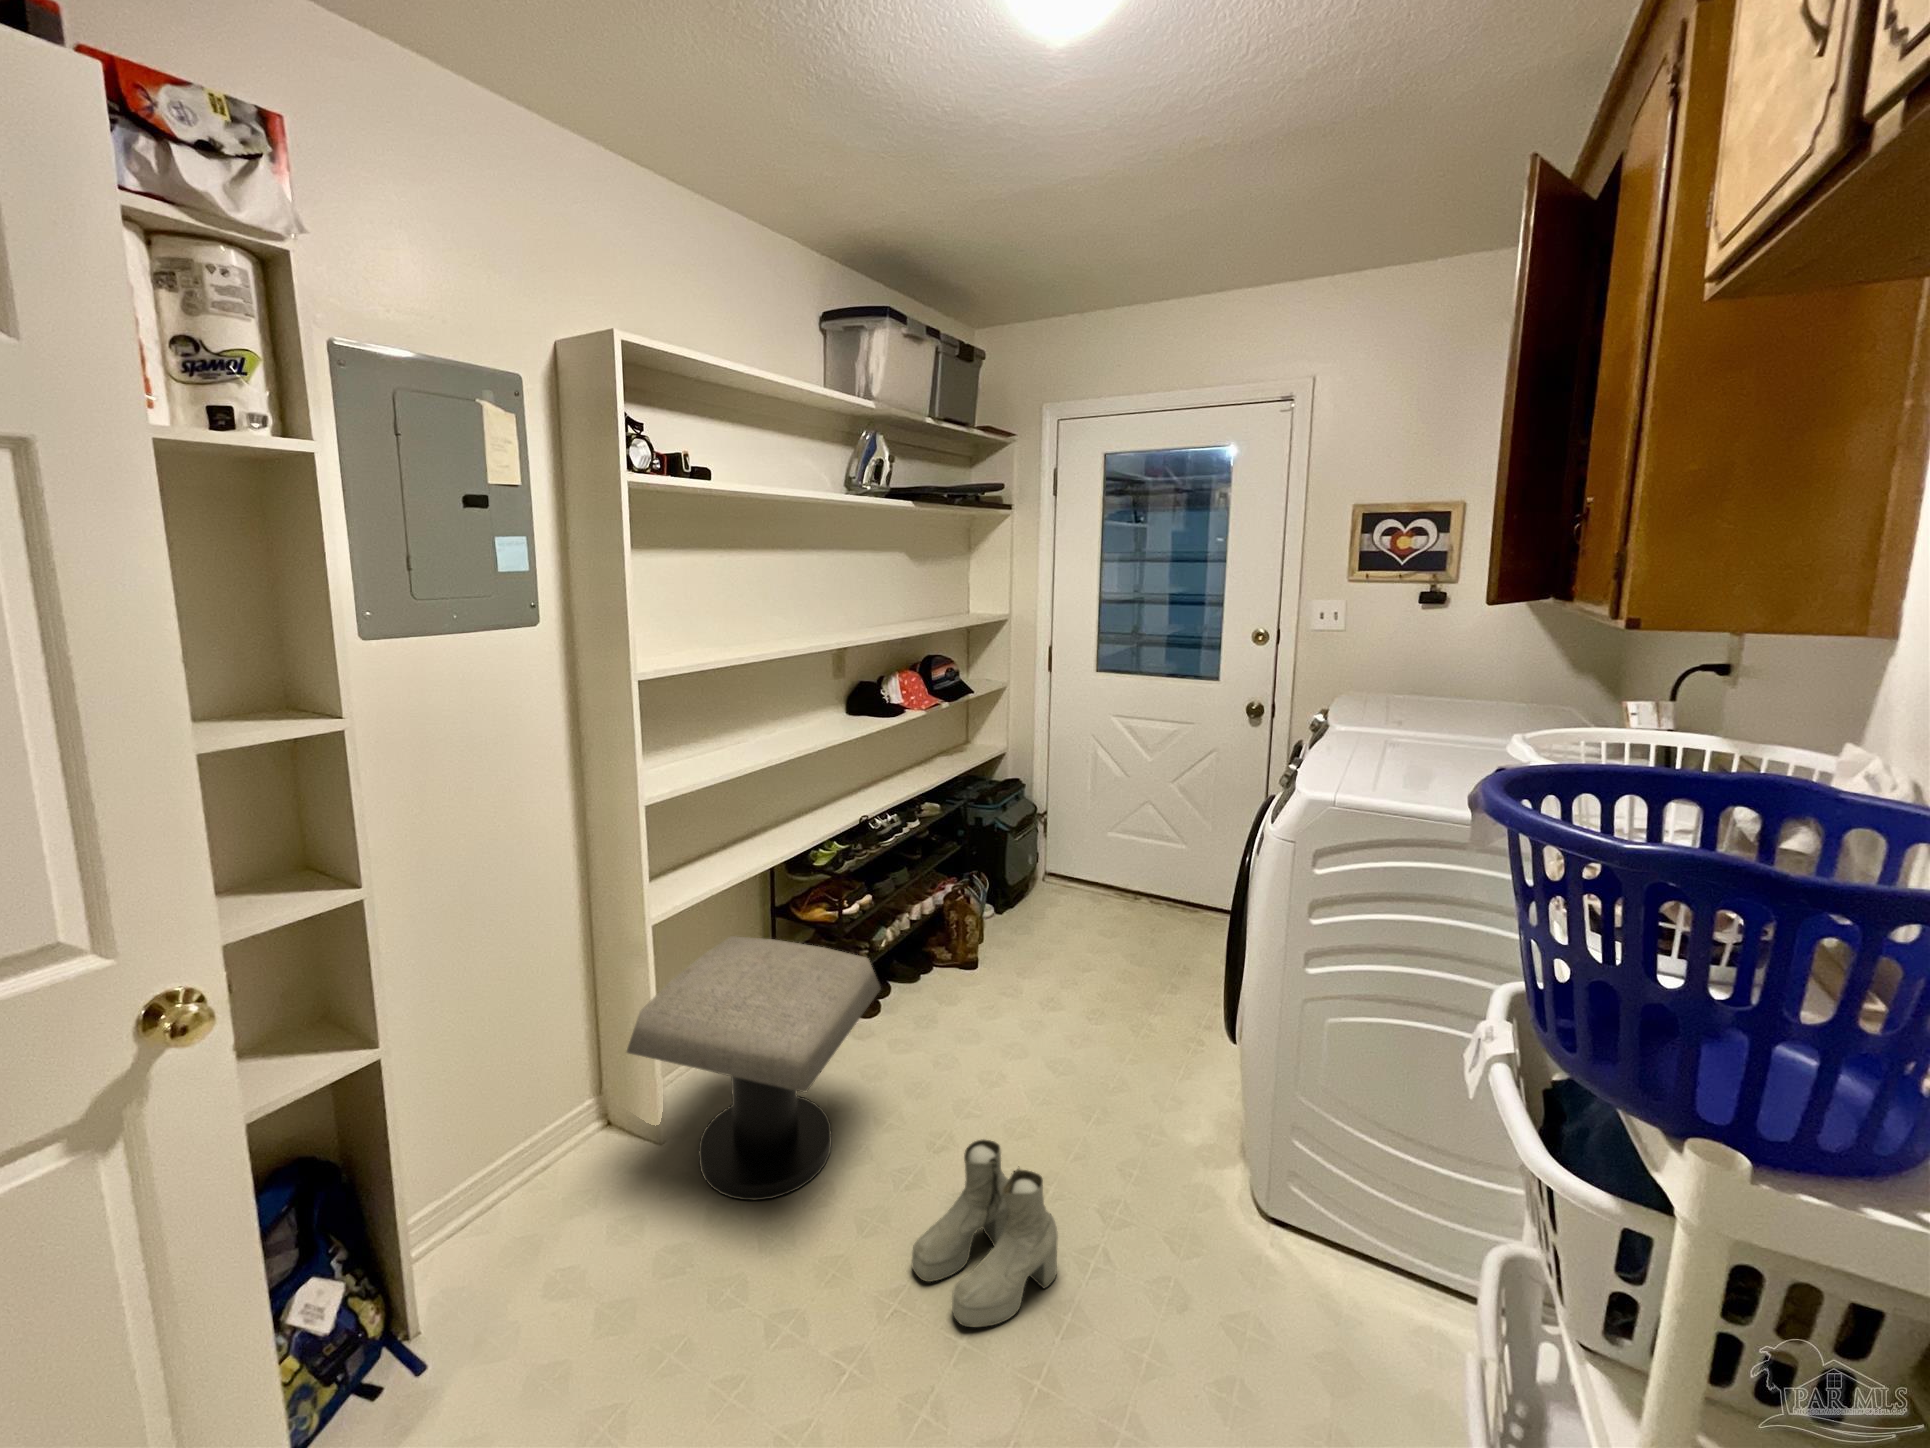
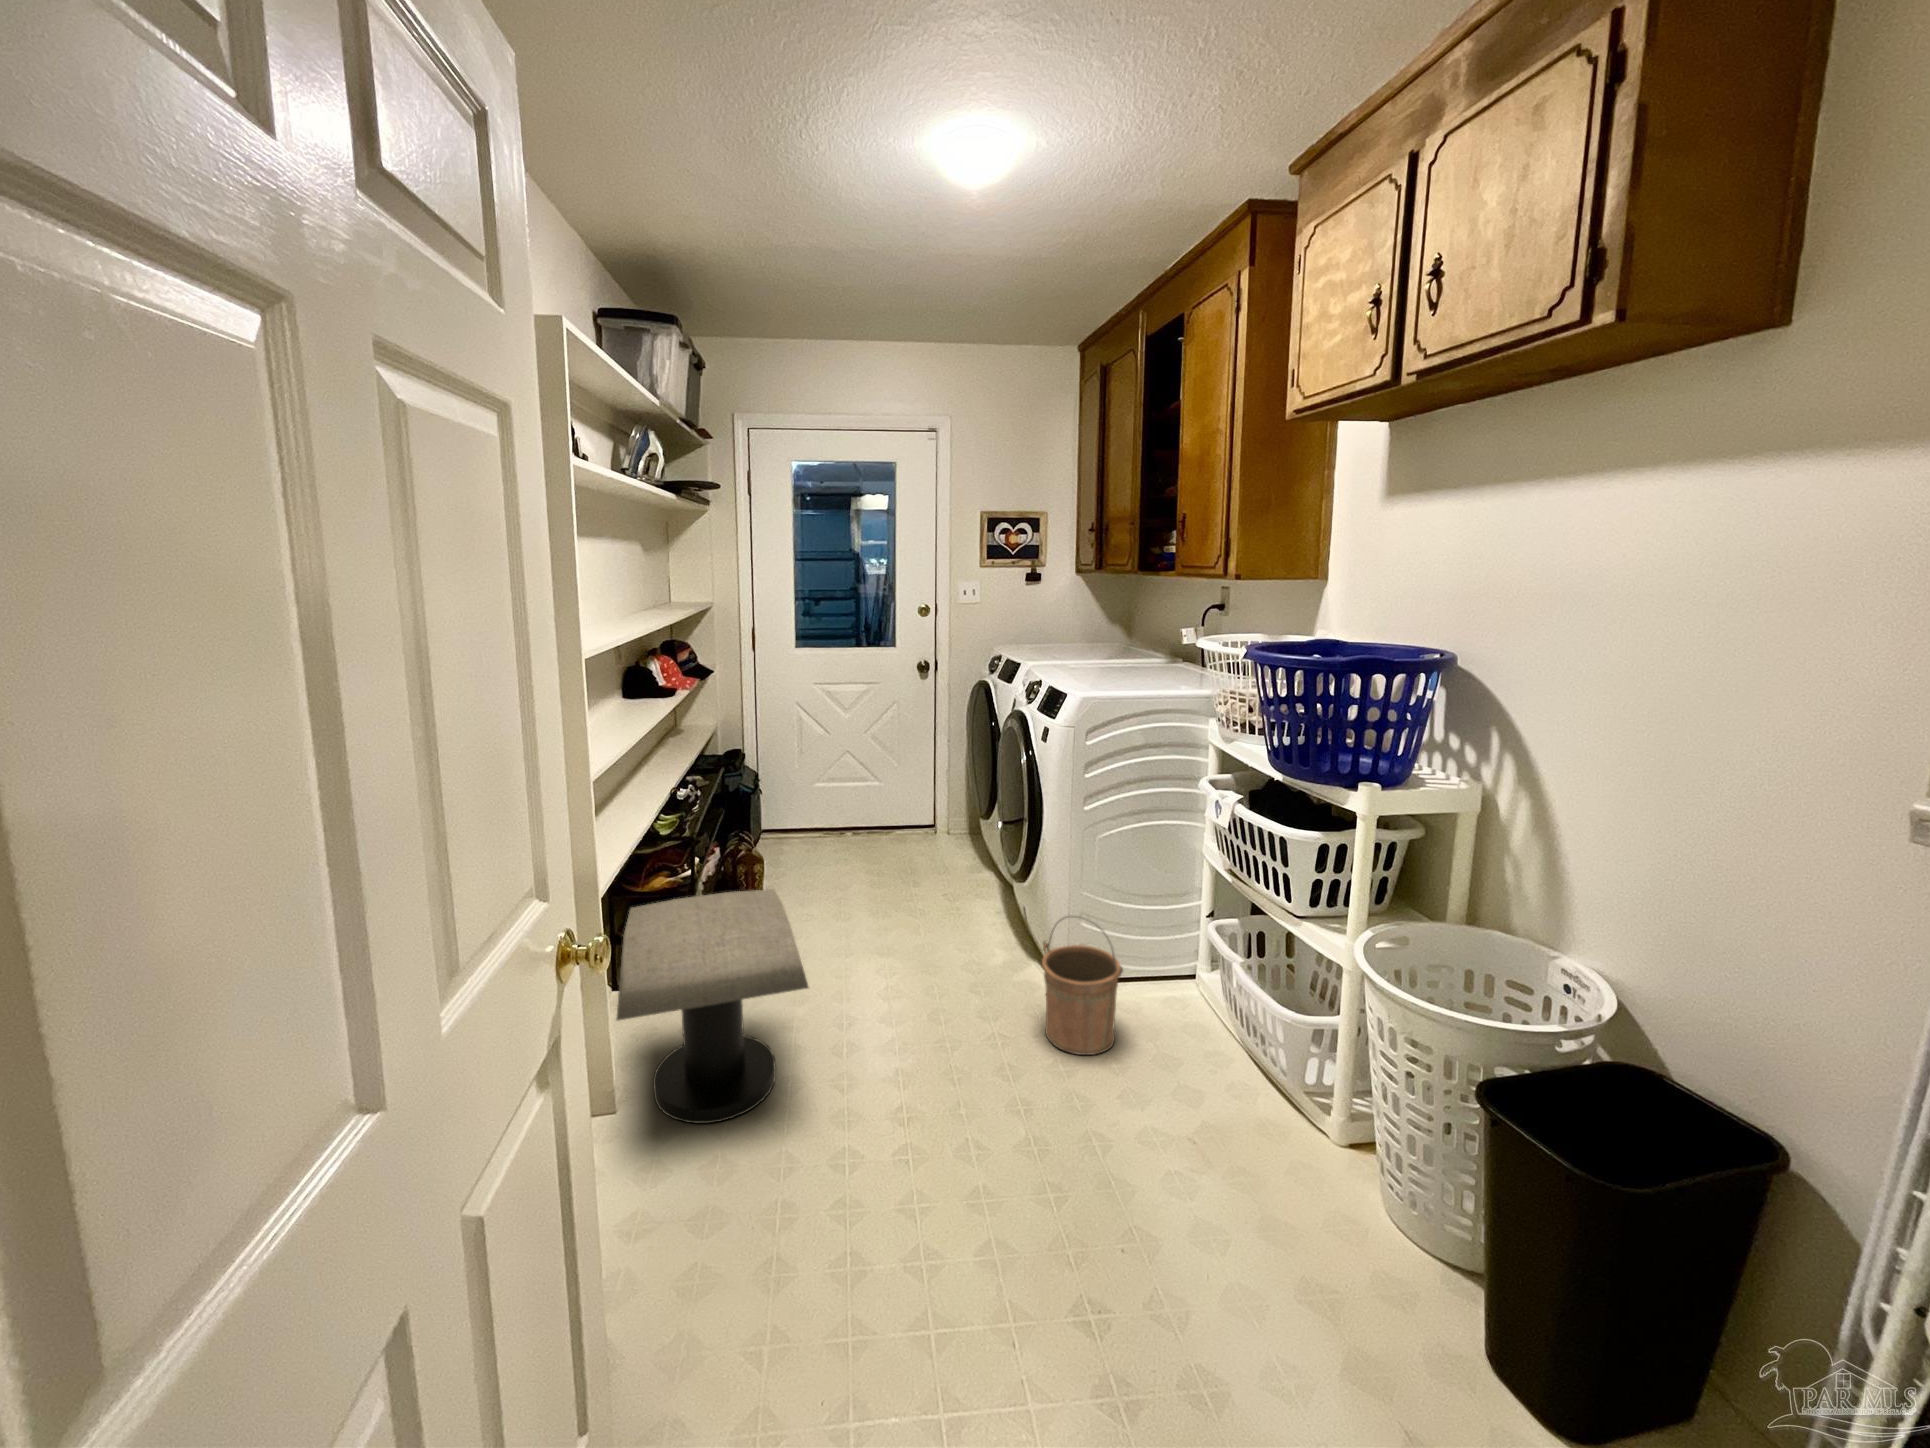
bucket: none [1159,1125,1287,1359] -> present [1042,916,1123,1055]
boots: present [912,1139,1058,1328] -> none [898,983,989,1107]

